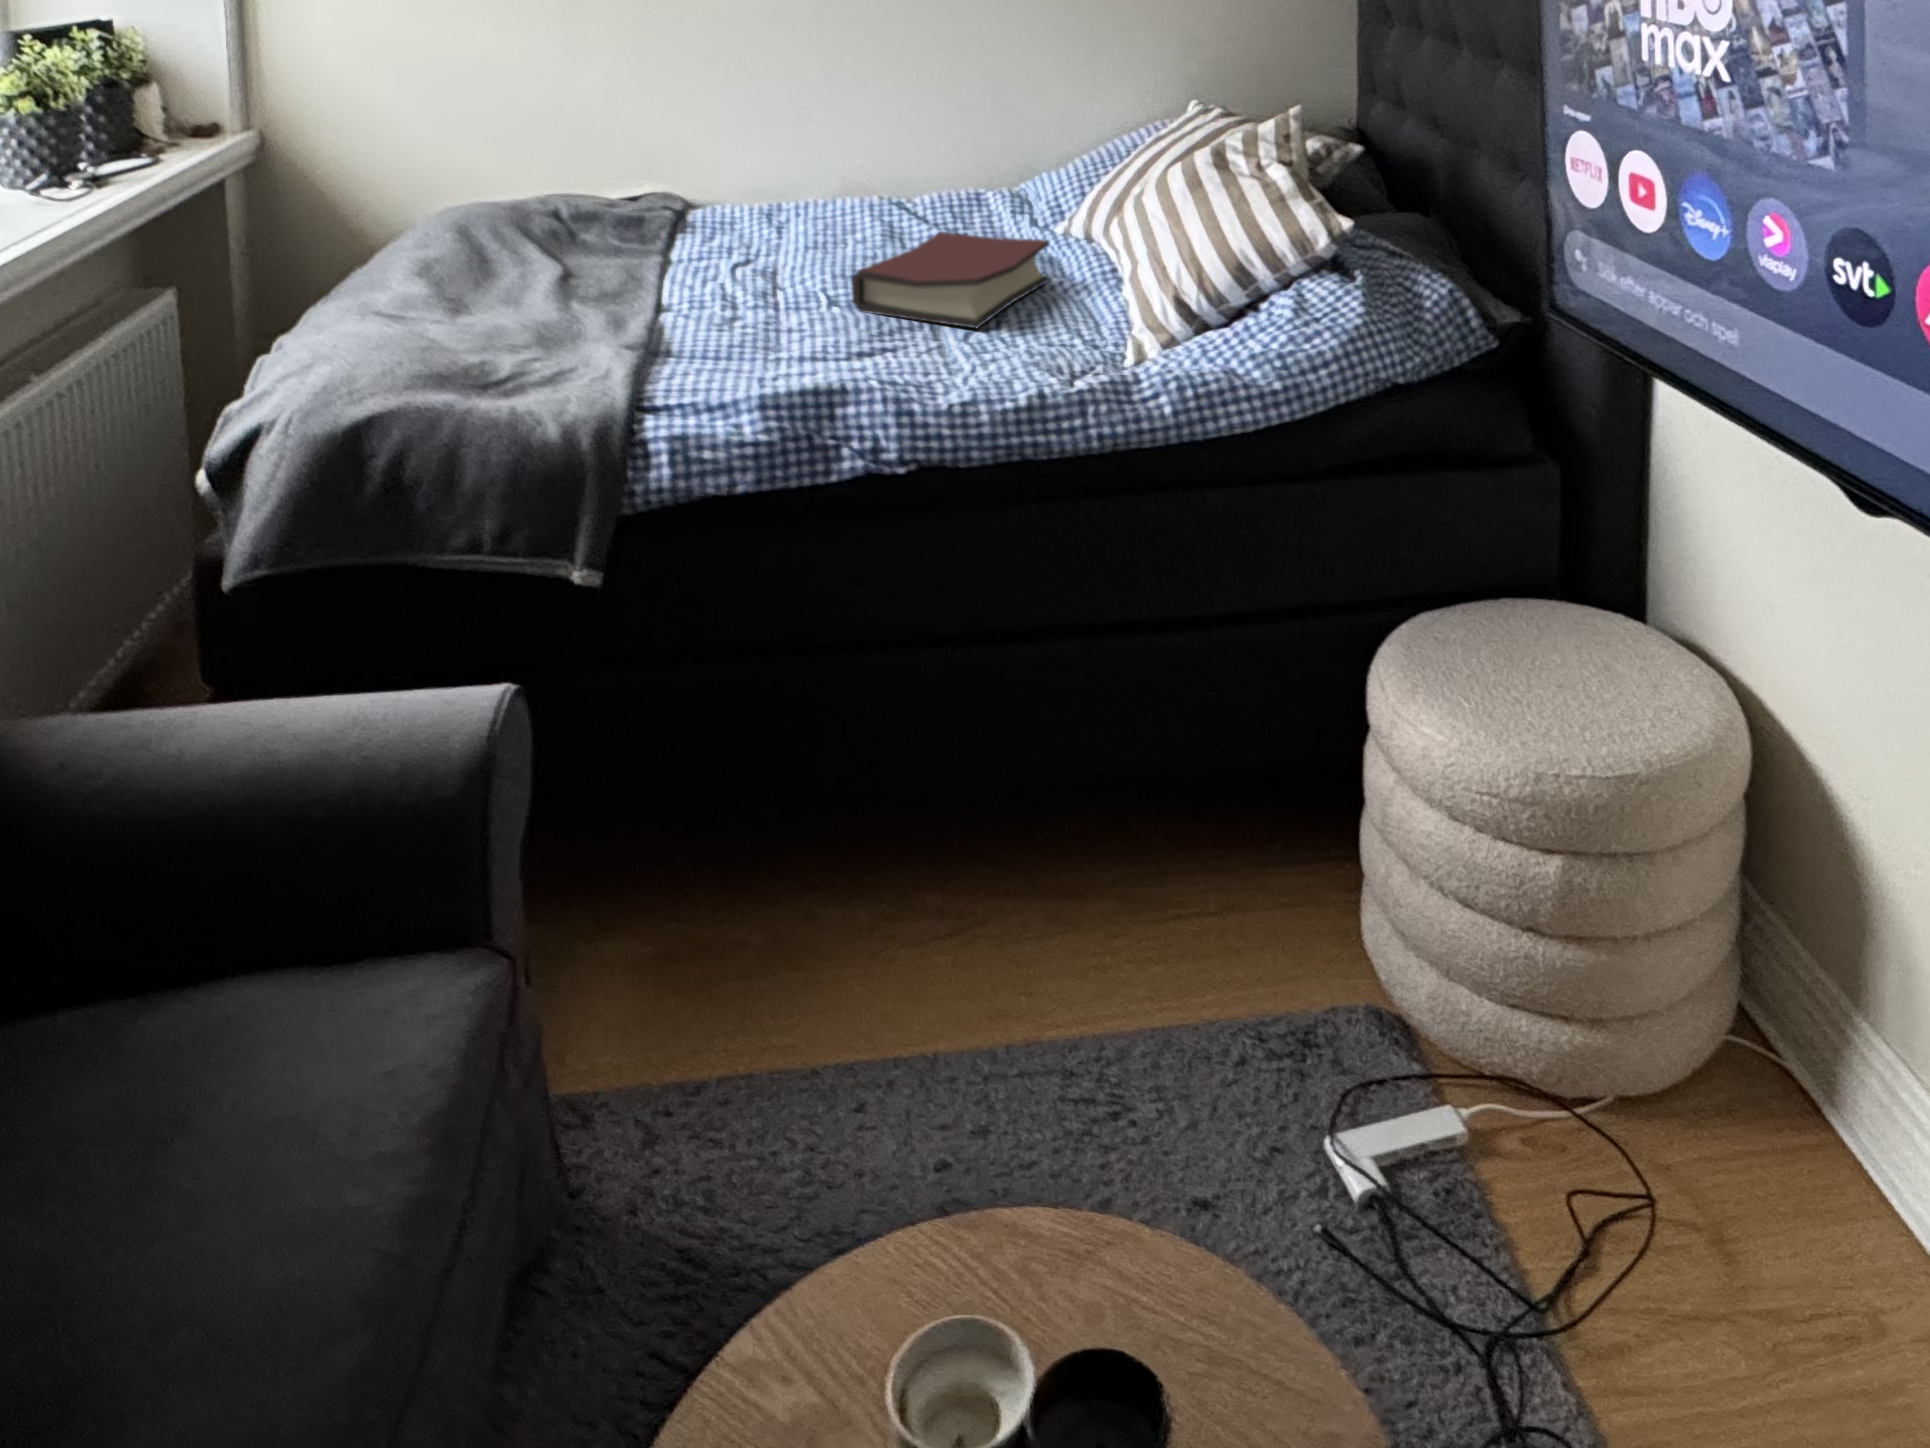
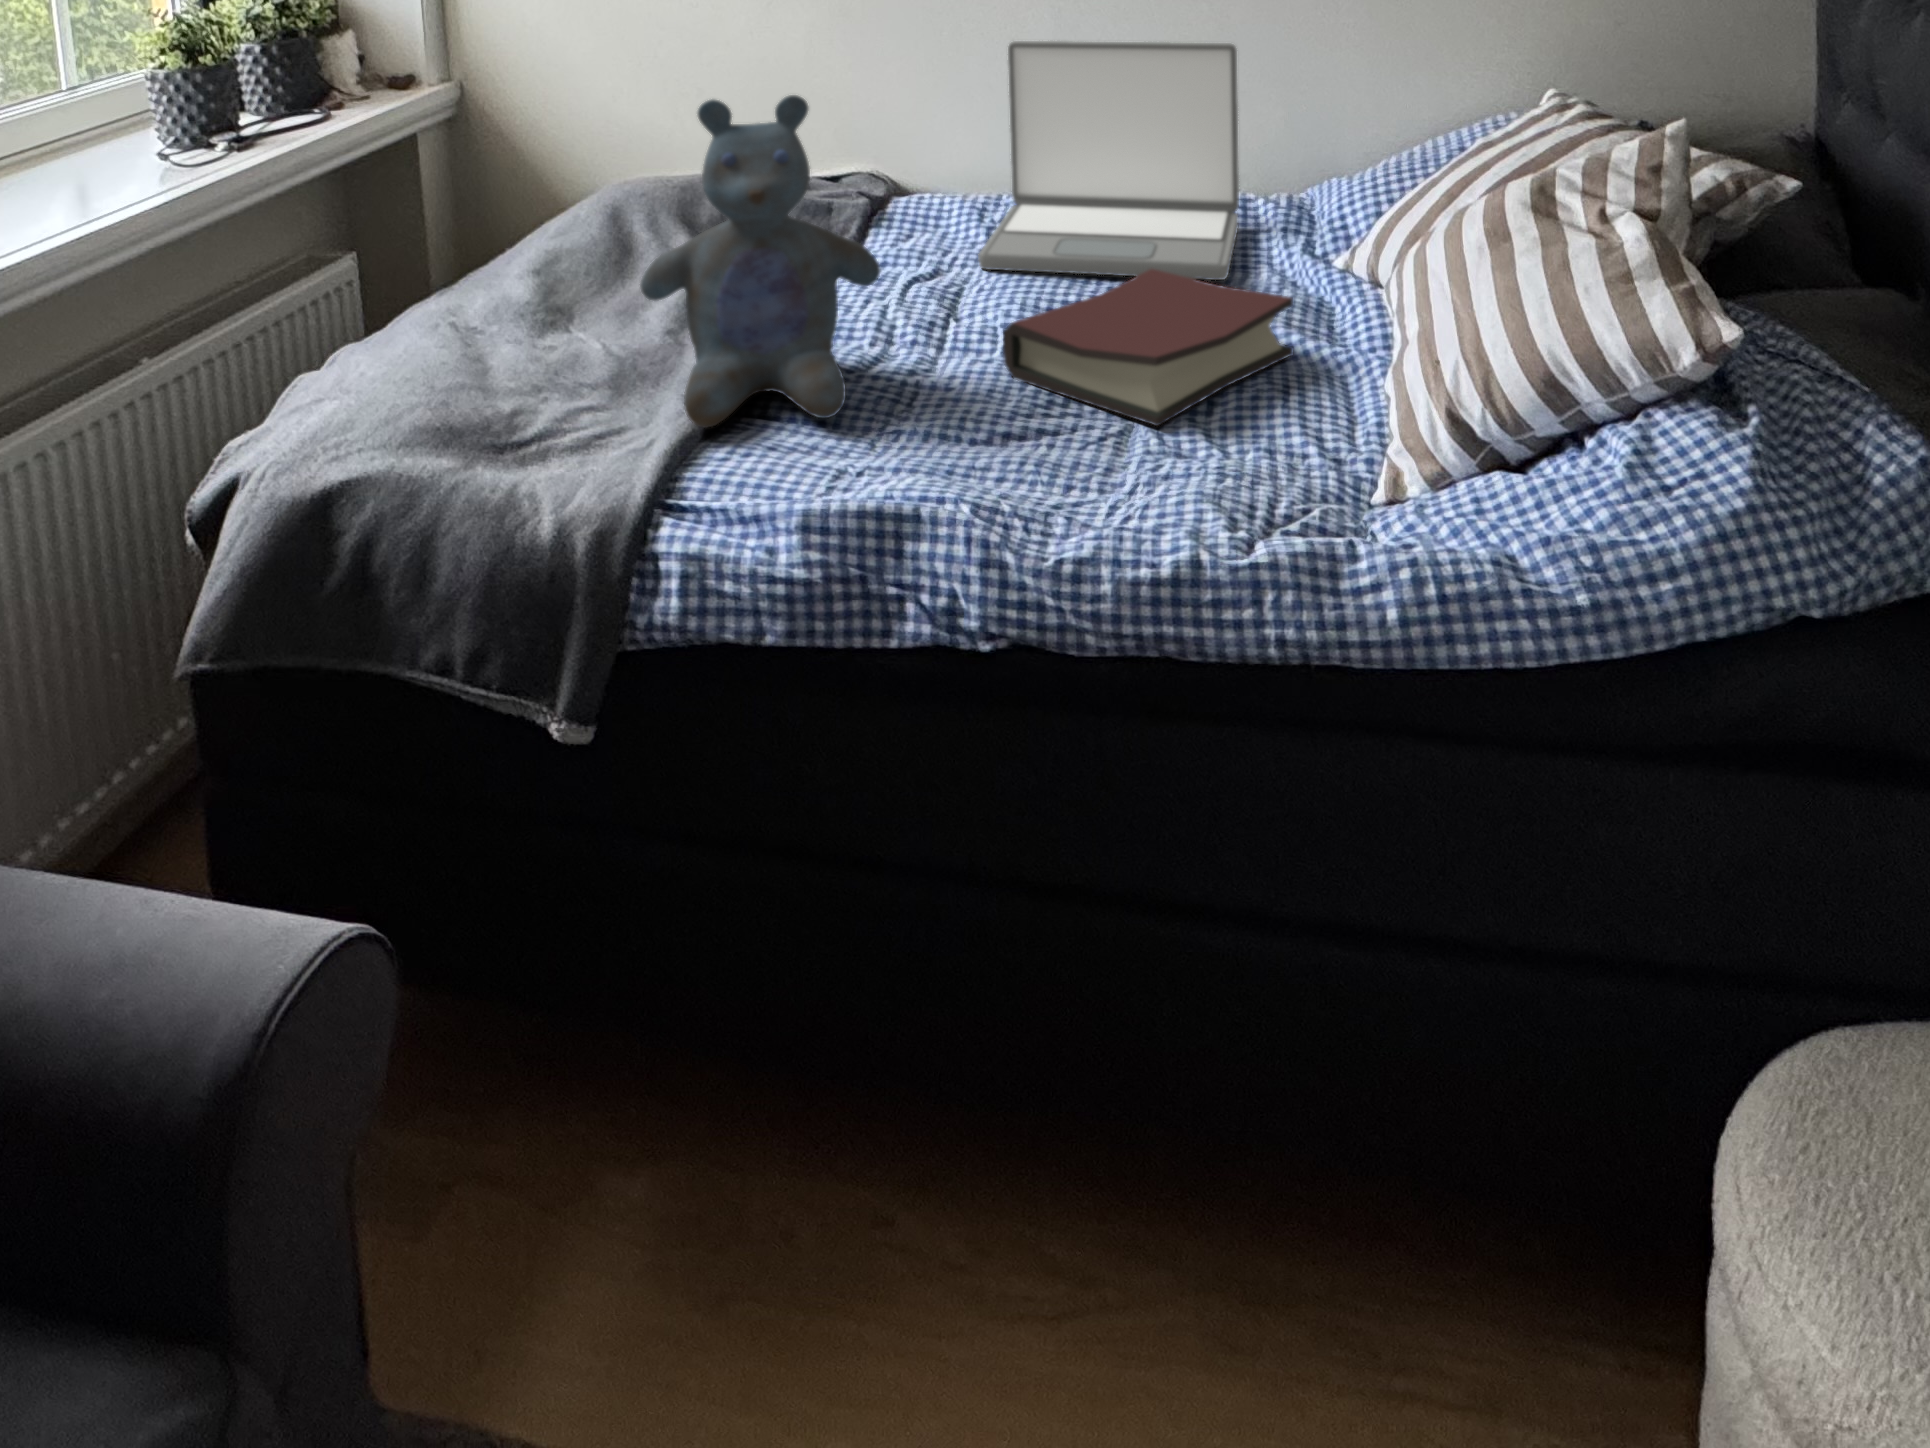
laptop: none [795,70,985,247] -> present [978,41,1239,280]
stuffed bear: none [572,107,760,360] -> present [640,95,880,428]

